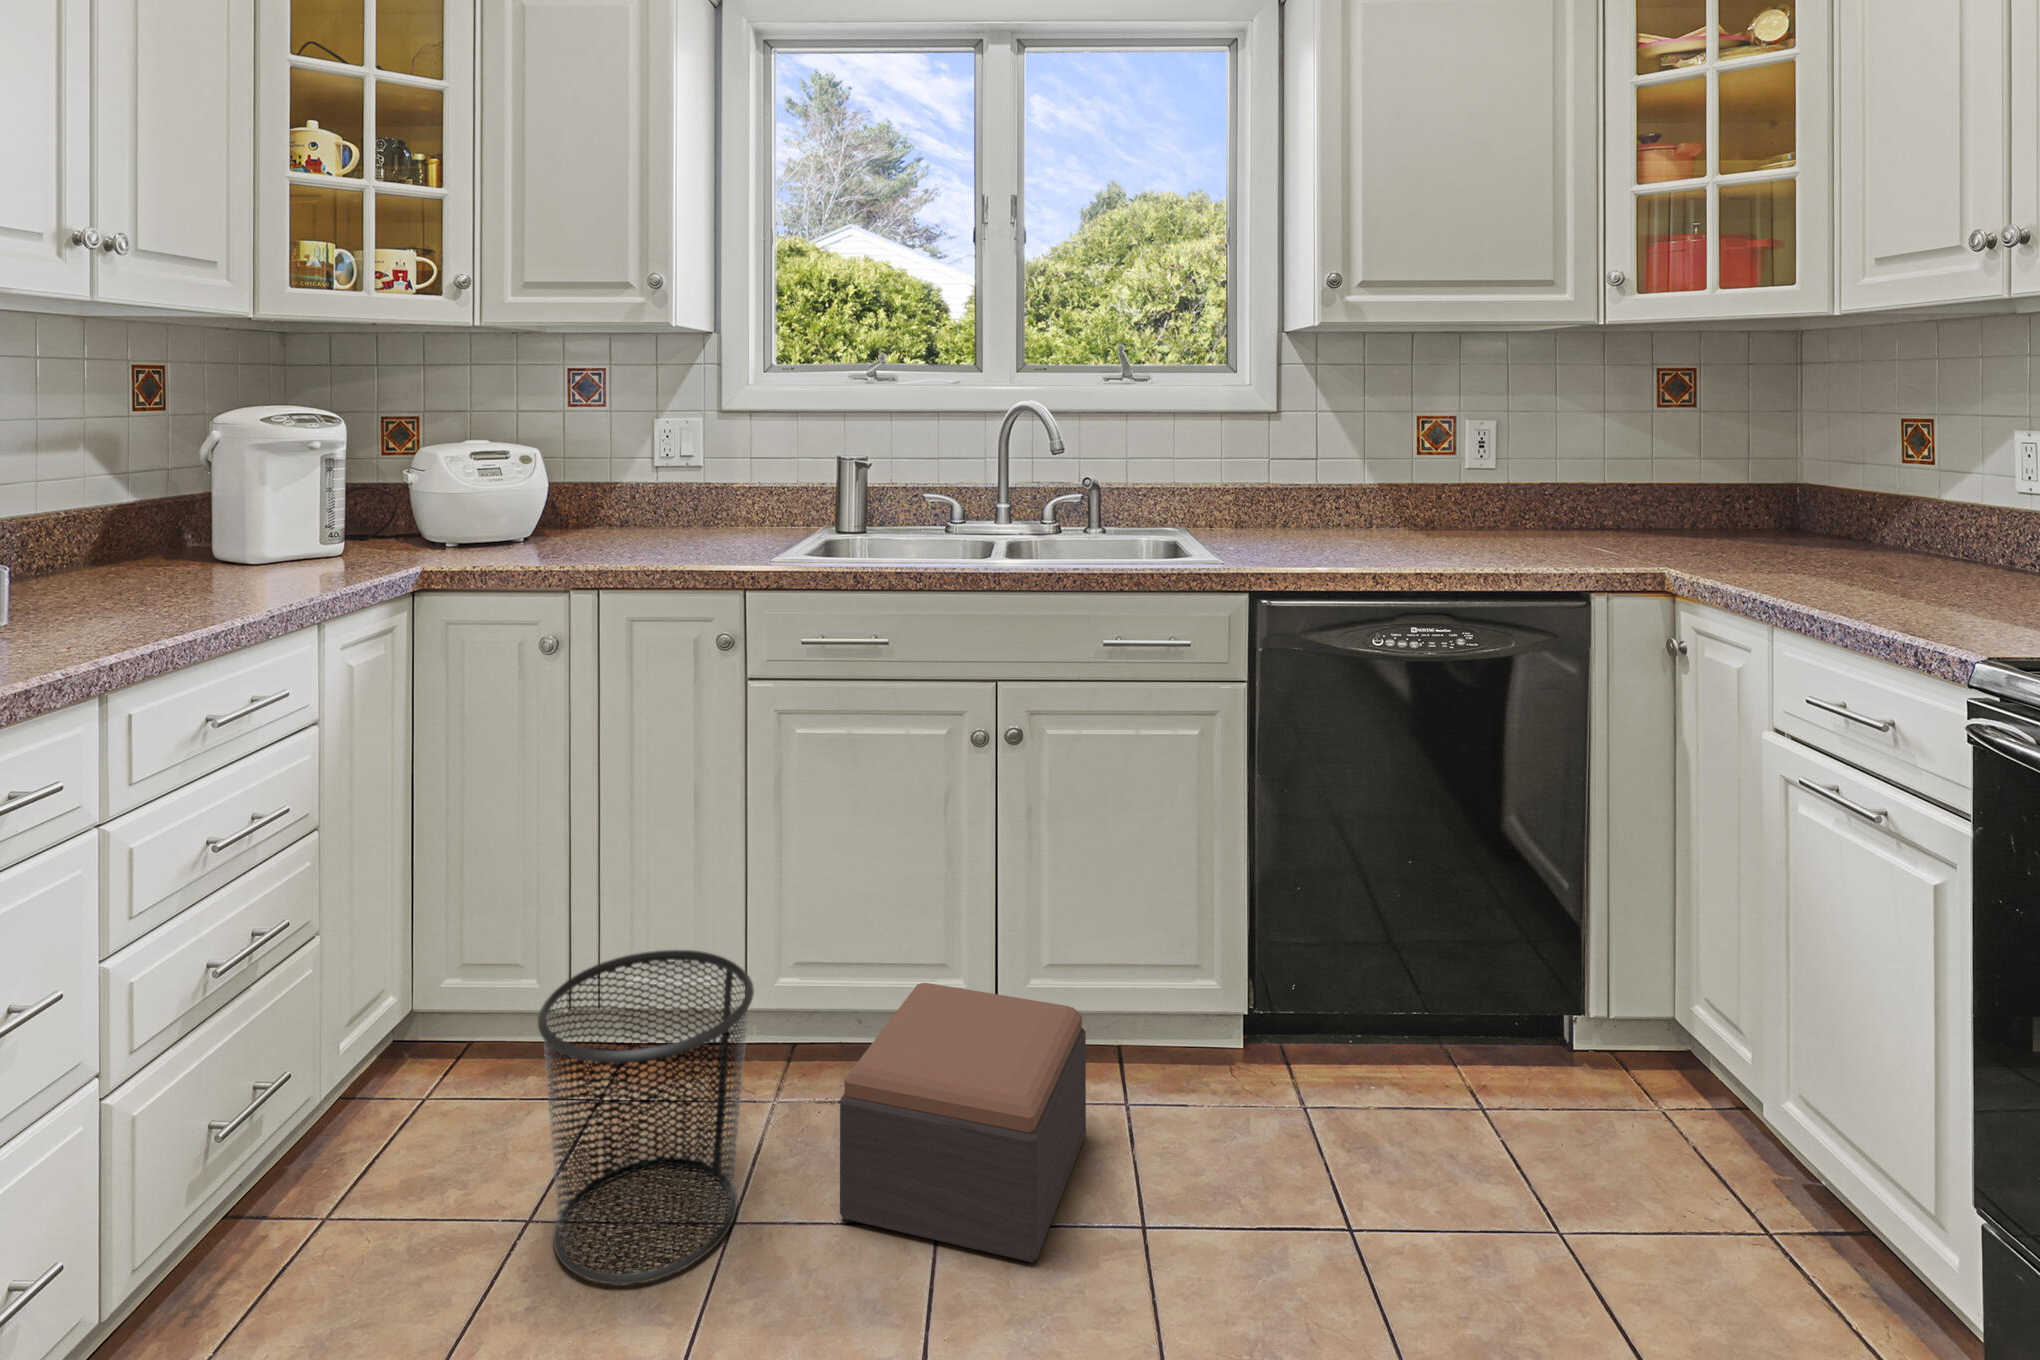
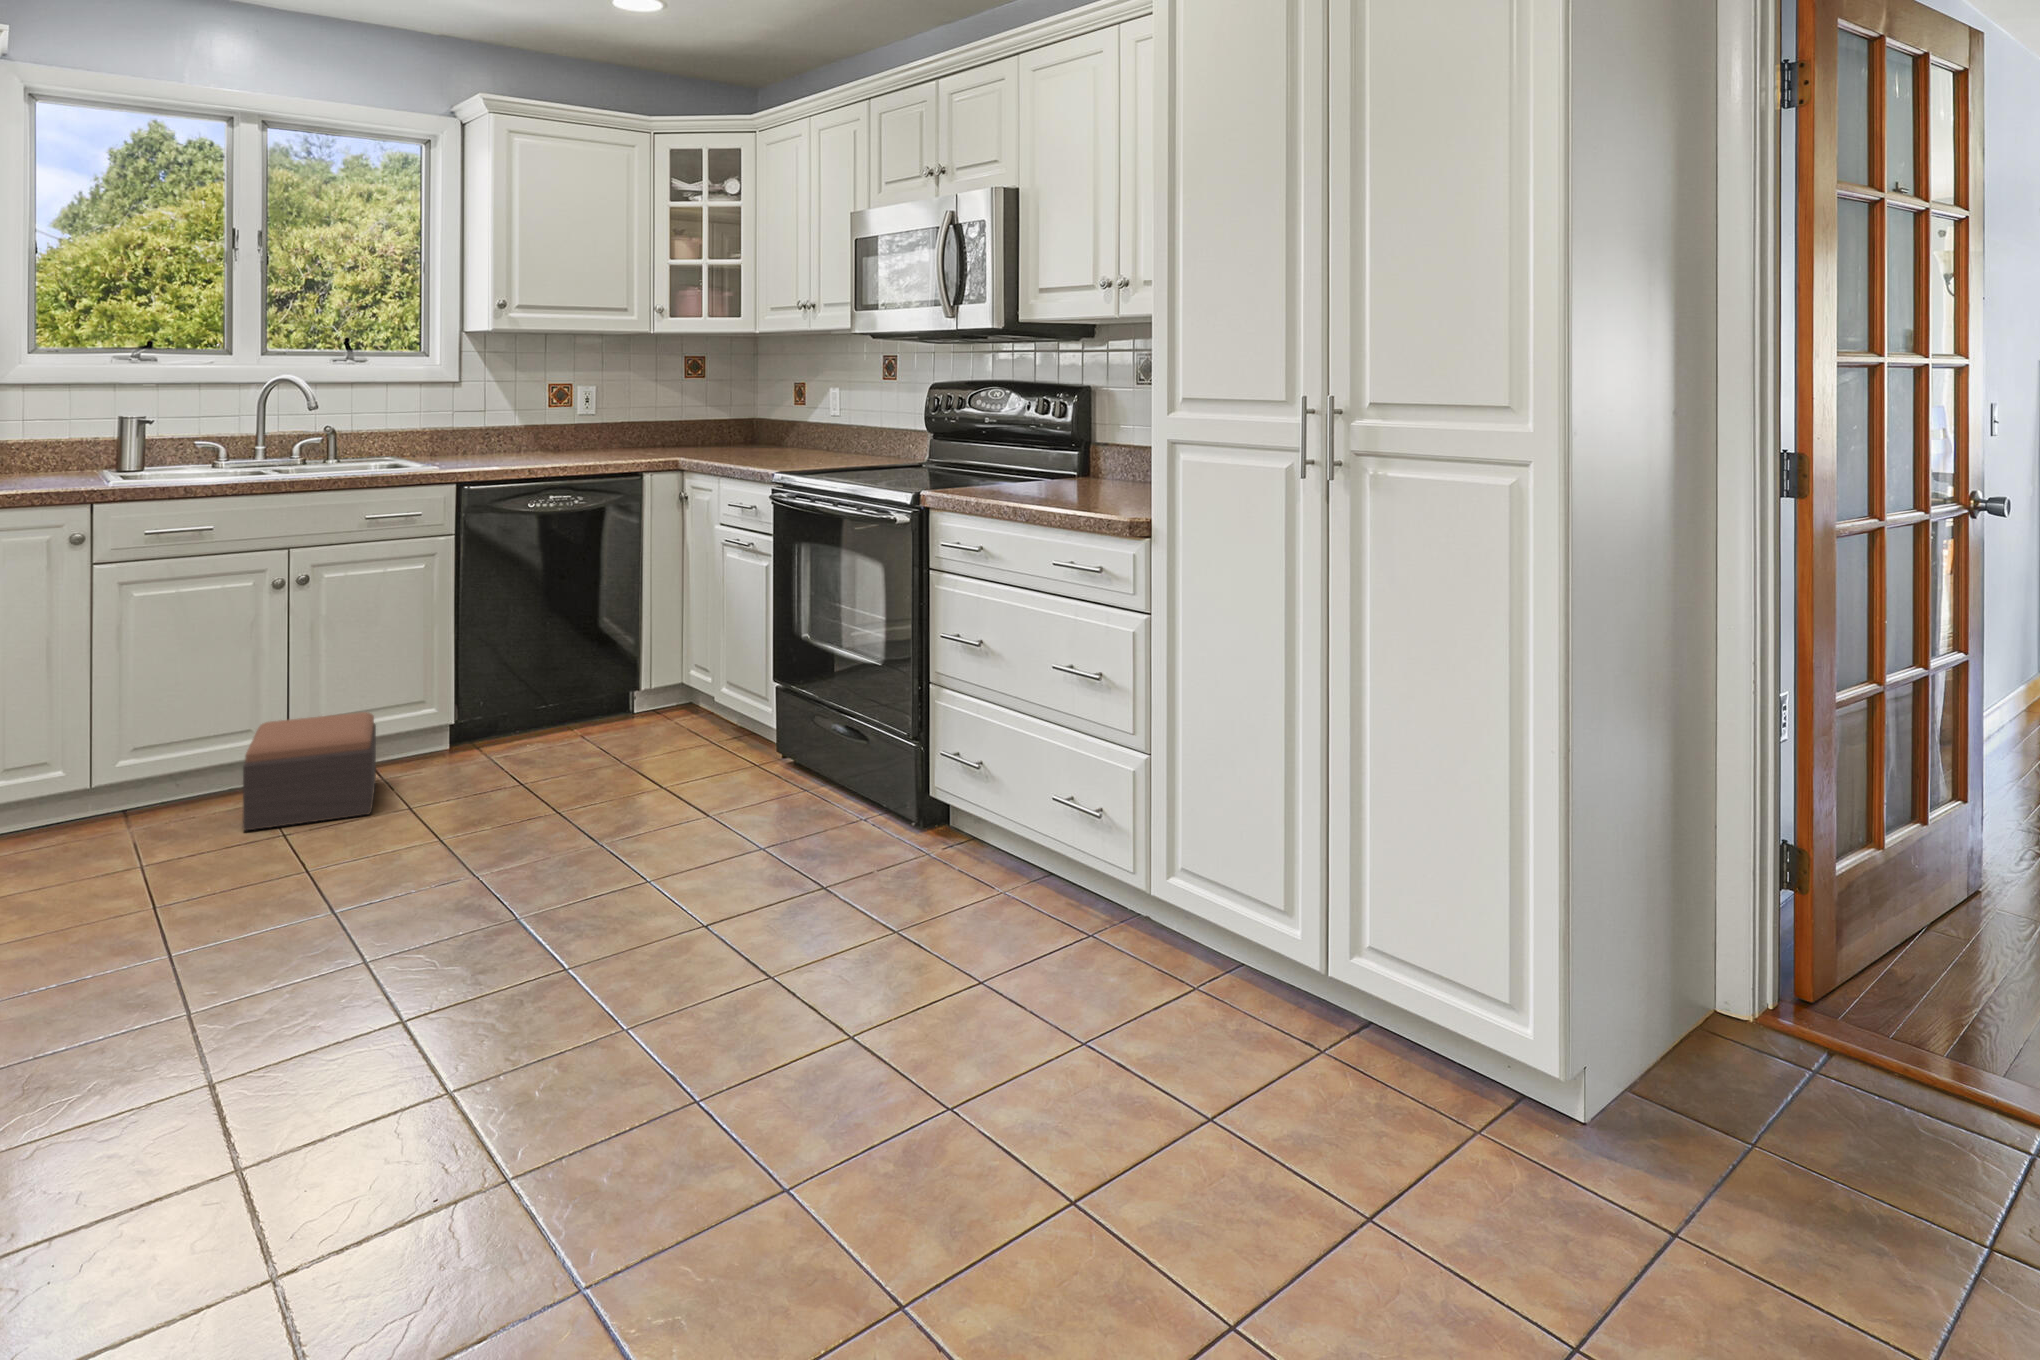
waste bin: present [538,949,754,1284] -> none [33,713,185,881]

